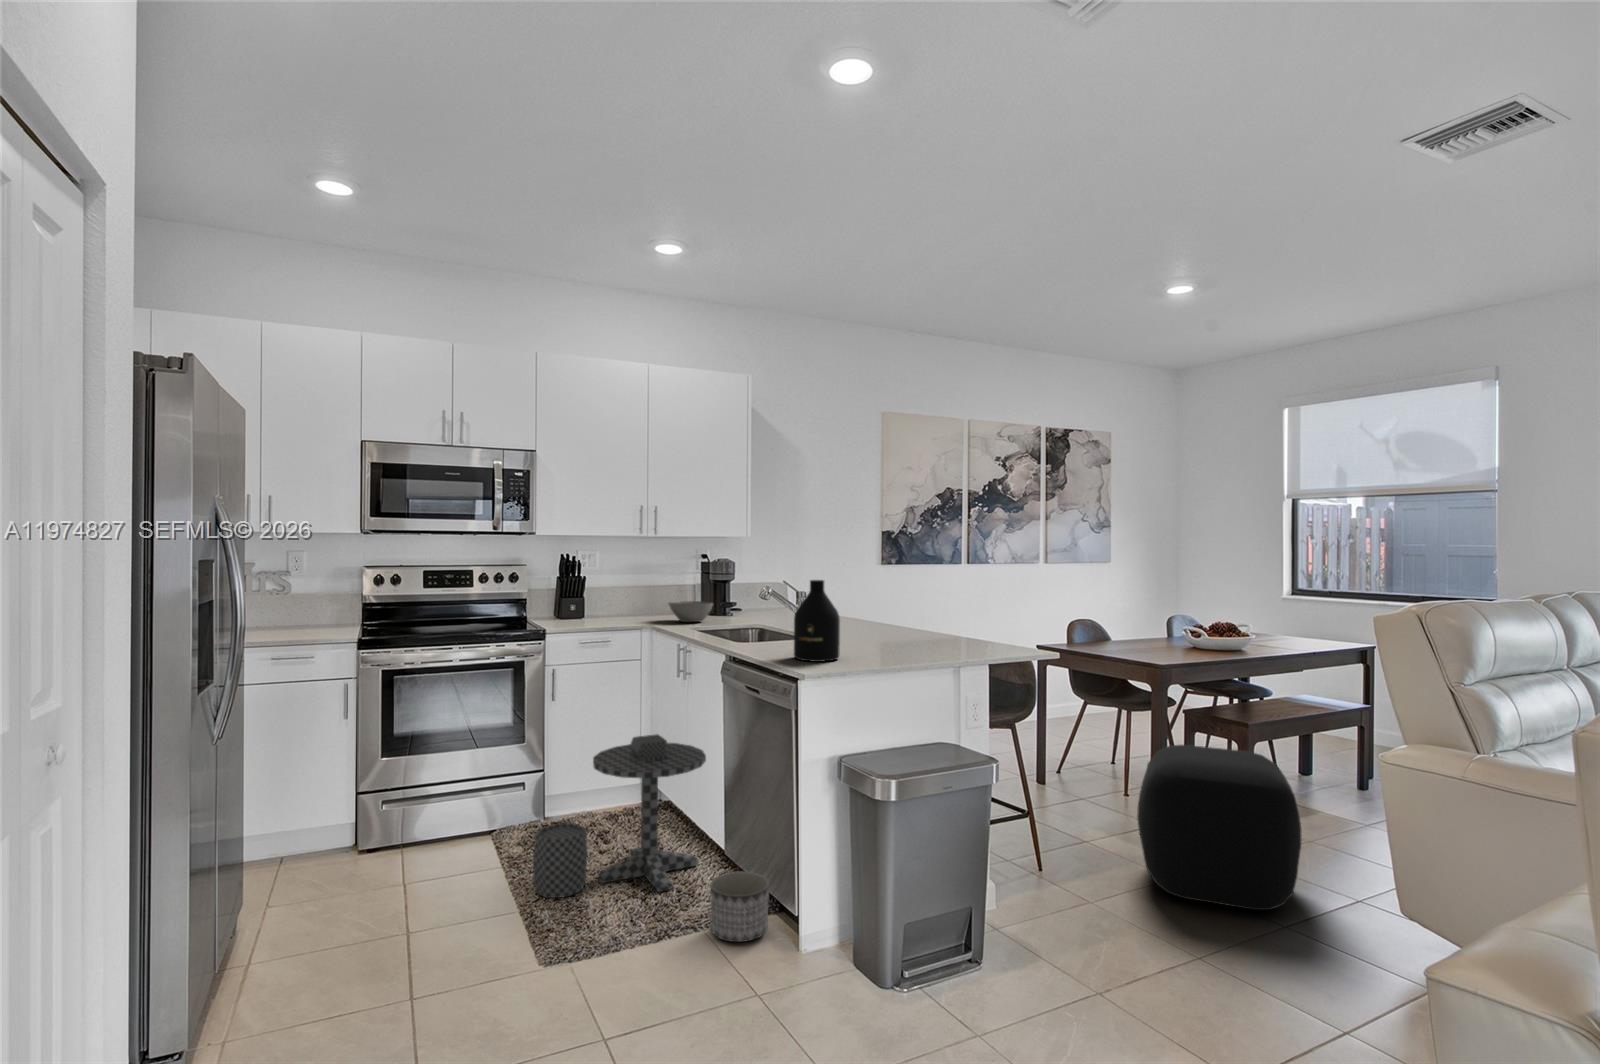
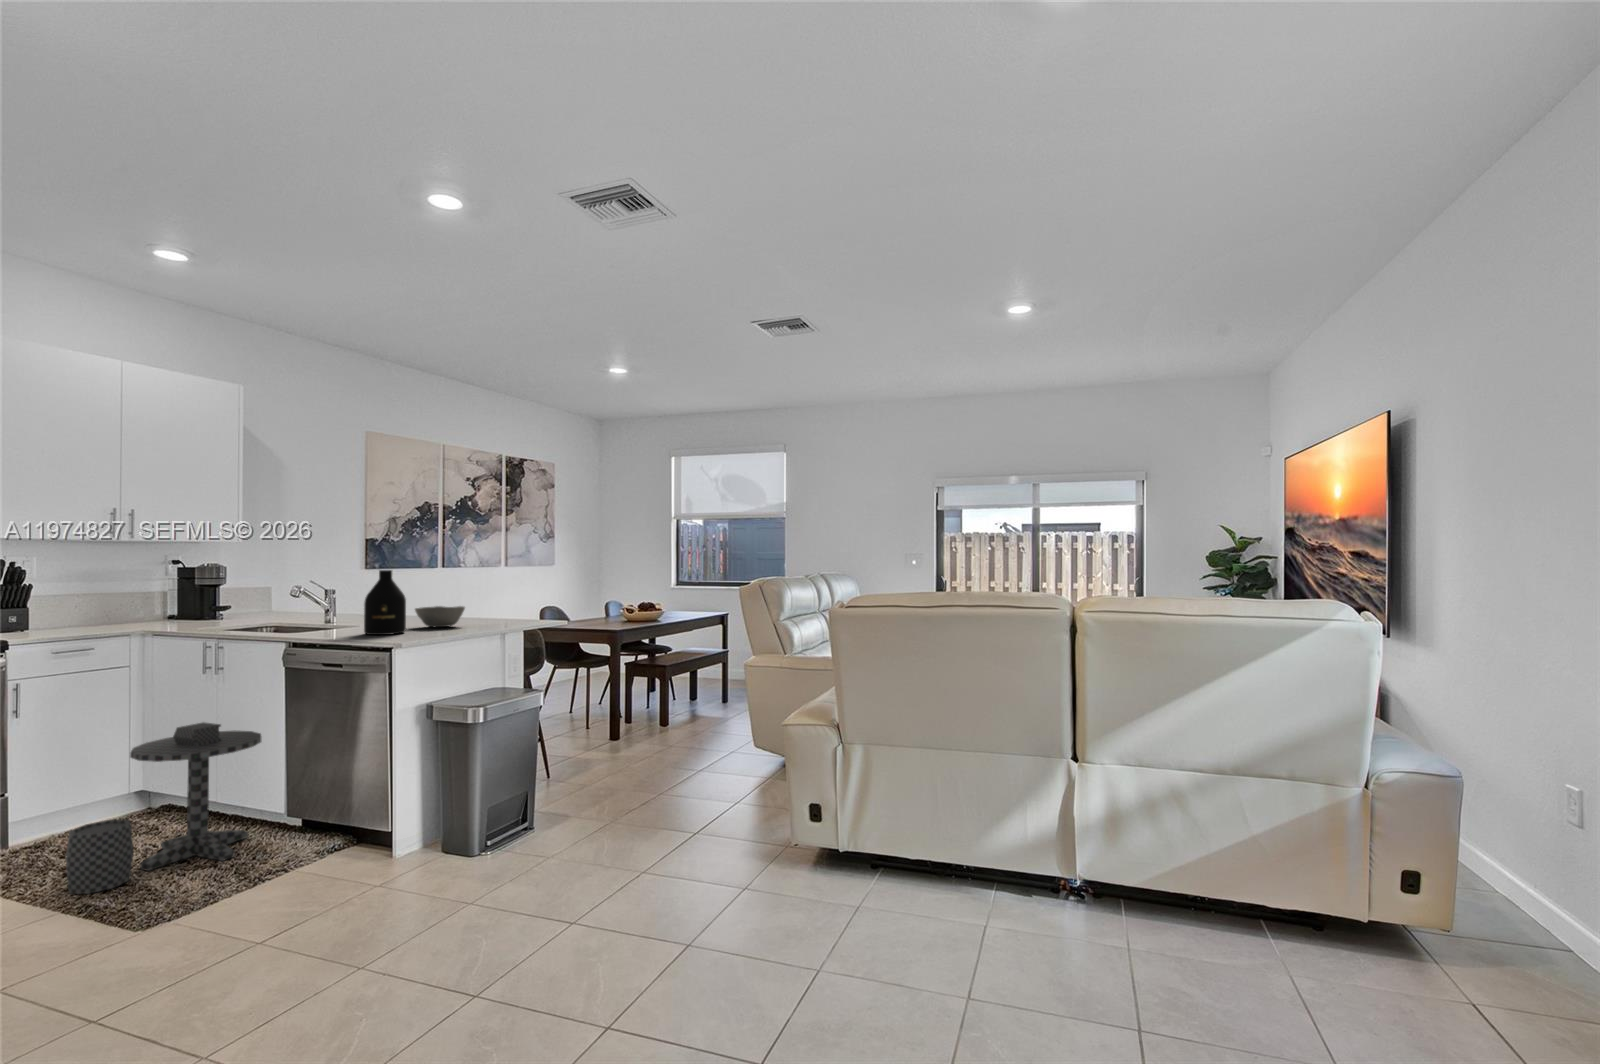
bowl: present [668,601,713,622] -> present [415,606,465,627]
ottoman: present [1137,745,1302,910] -> none [613,674,710,773]
planter: present [710,871,769,942] -> none [302,813,359,868]

